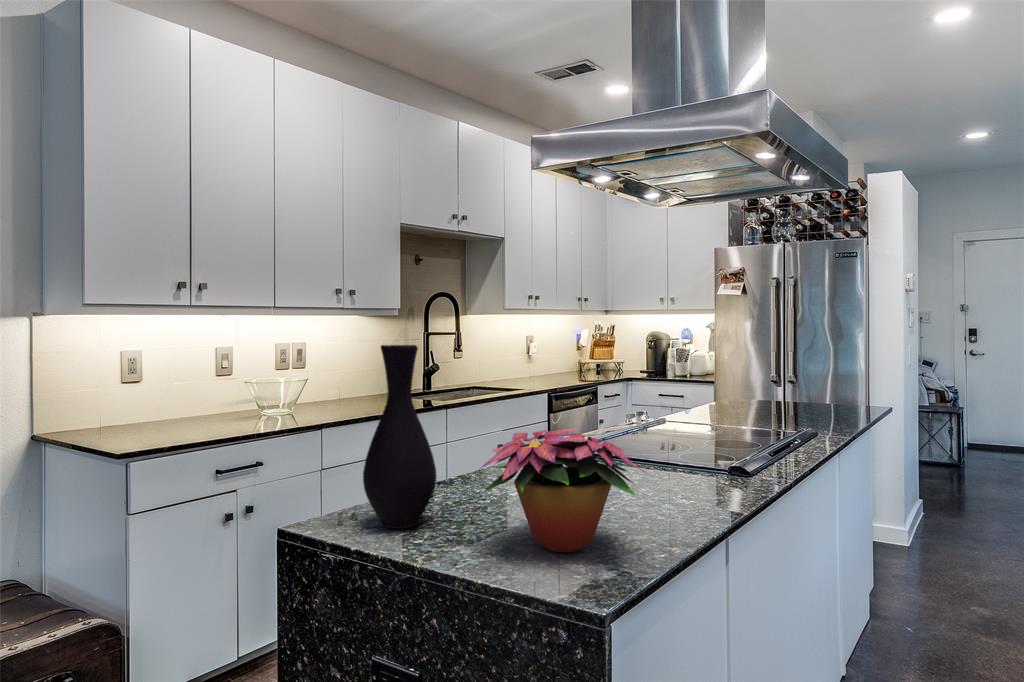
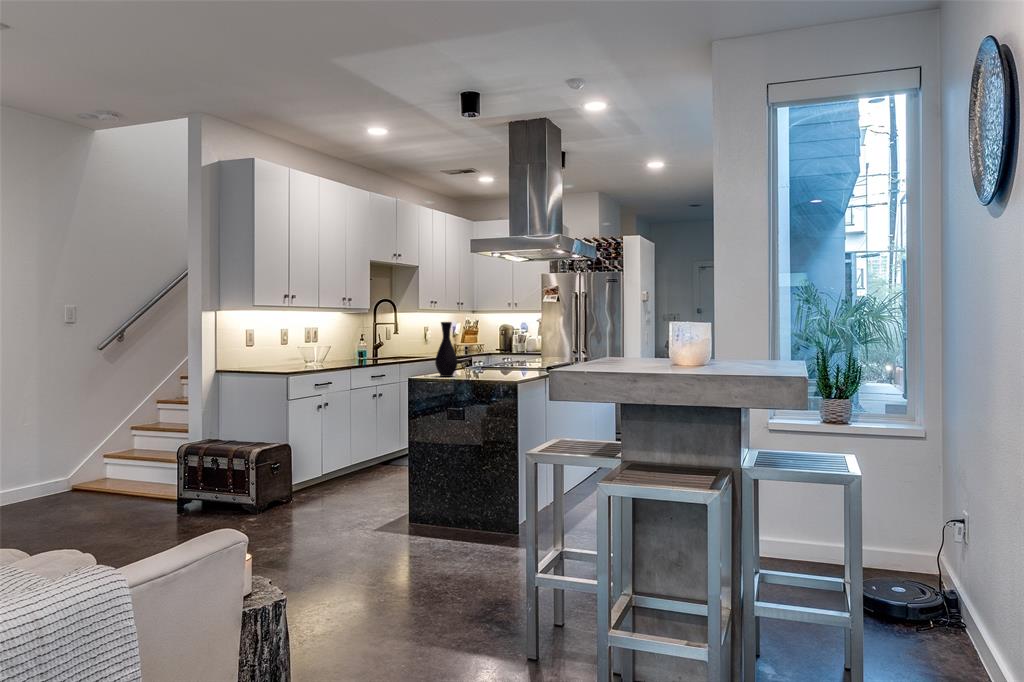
flower arrangement: present [481,428,644,552] -> none [476,344,523,377]

